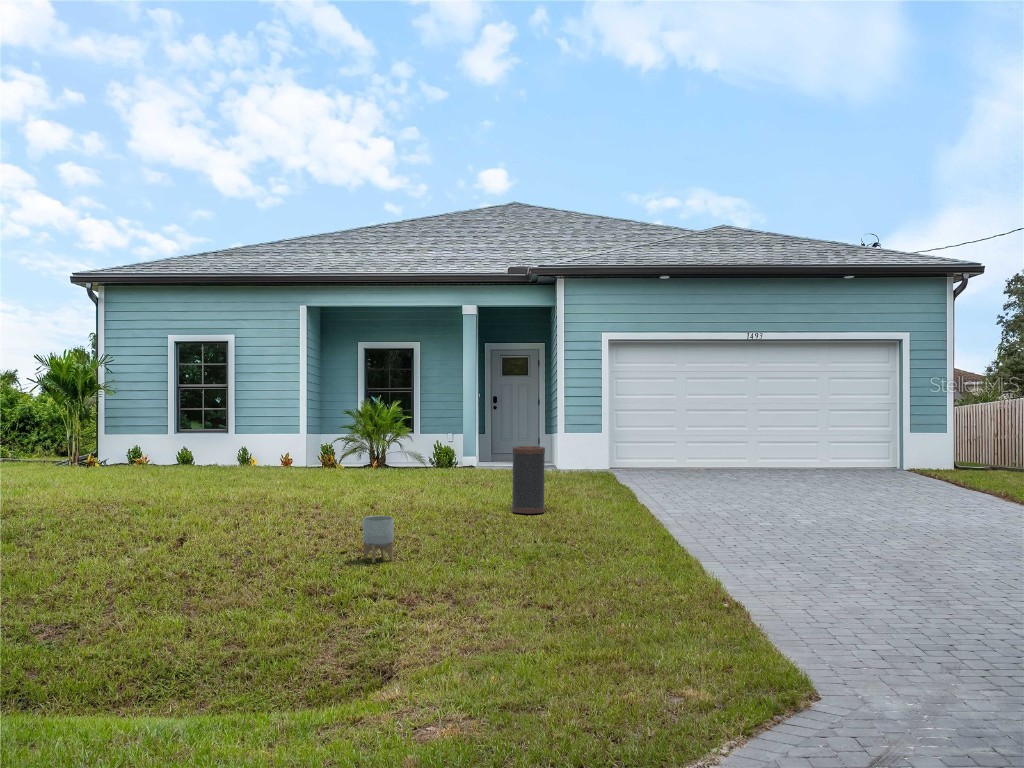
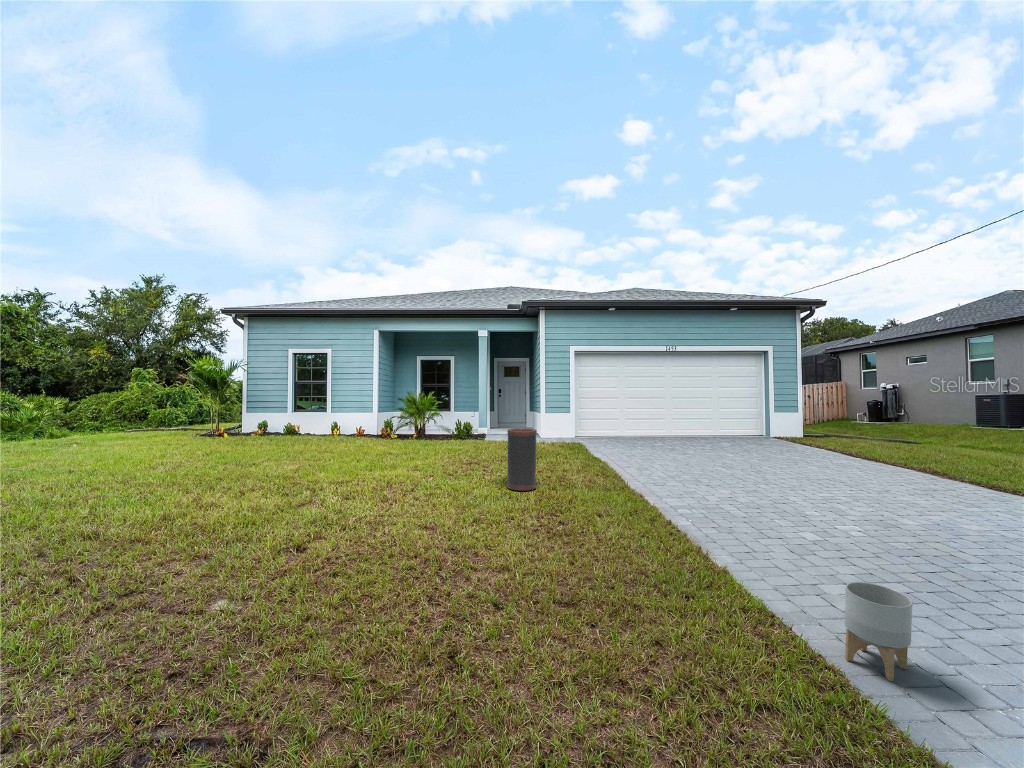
planter: present [363,516,394,563] -> present [845,582,912,681]

